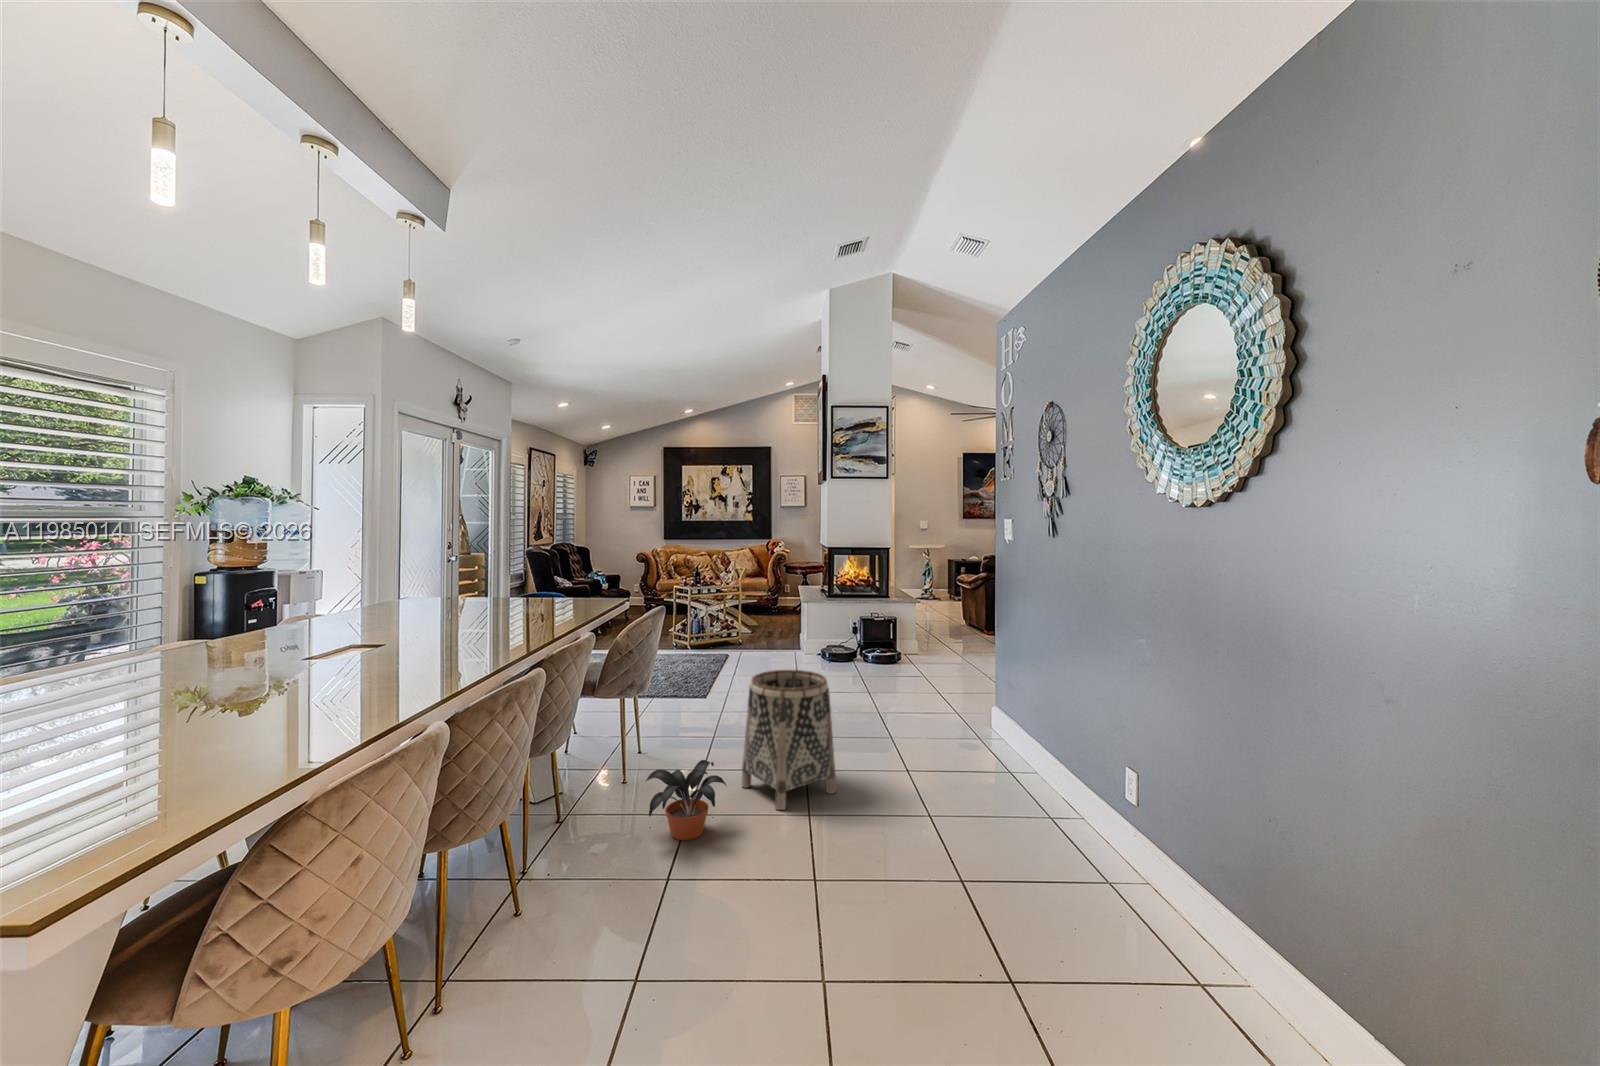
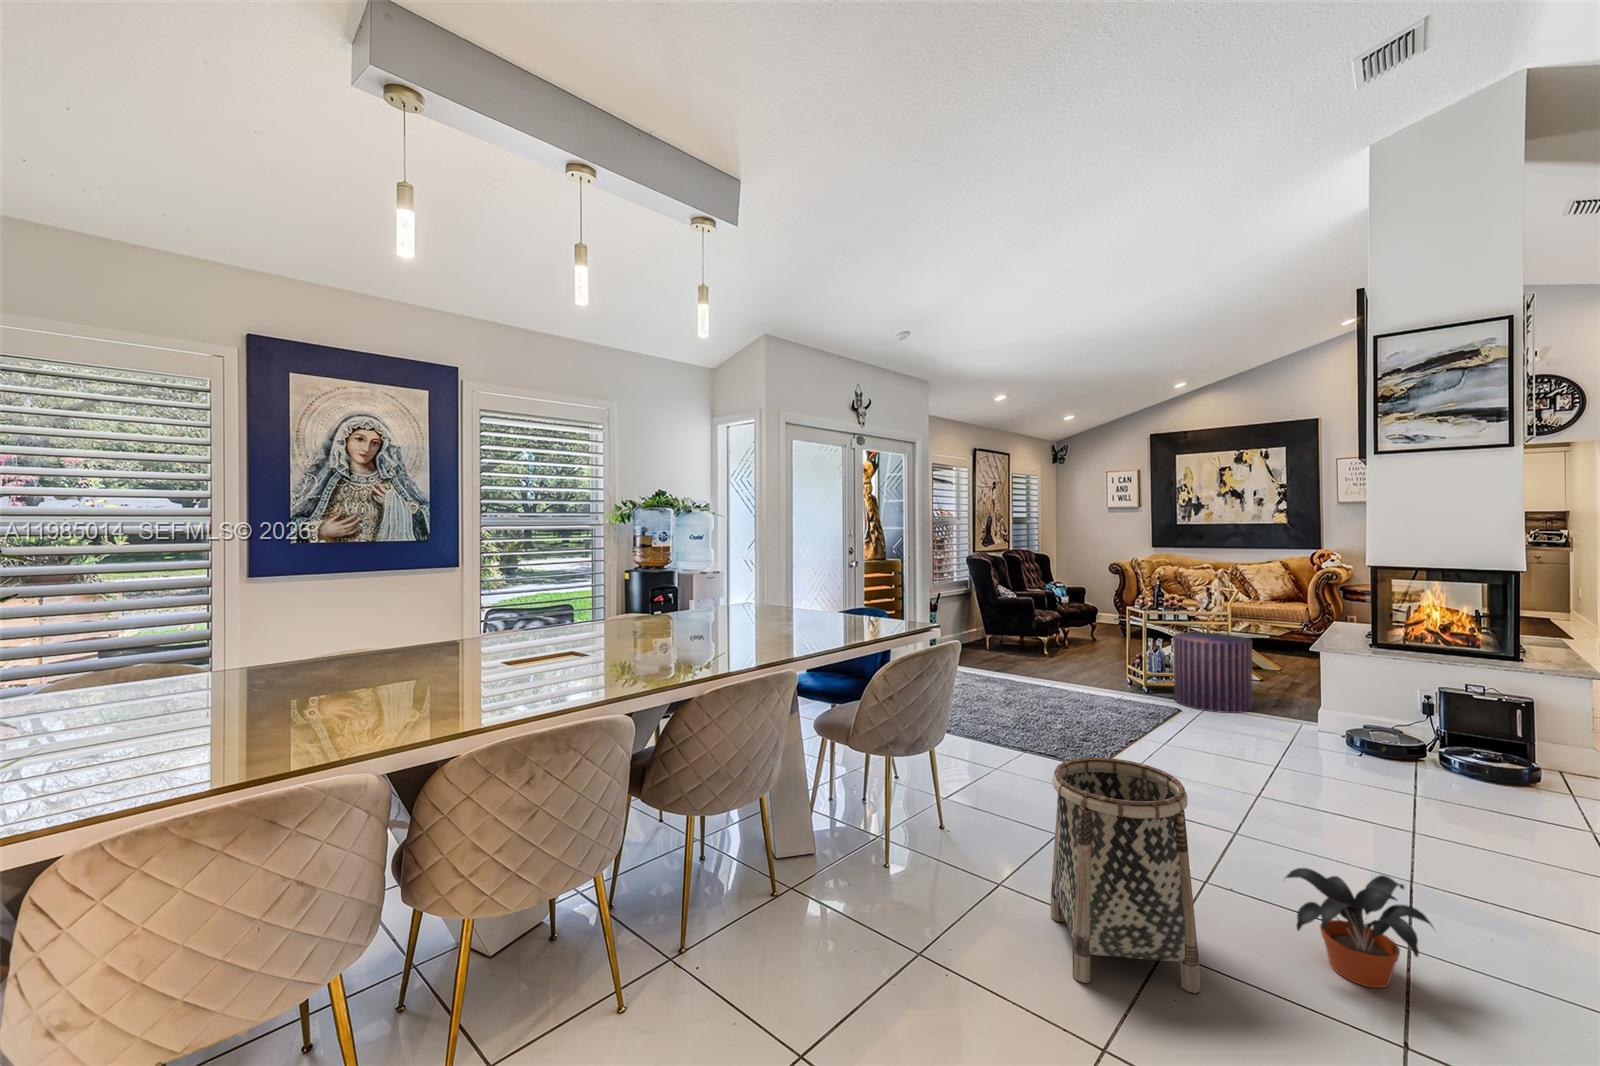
pouf: none [716,598,764,654] -> present [1174,632,1253,713]
potted plant: present [646,760,726,840] -> present [1286,868,1433,988]

